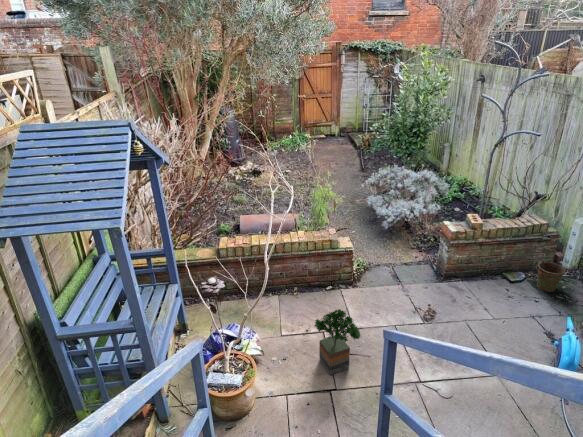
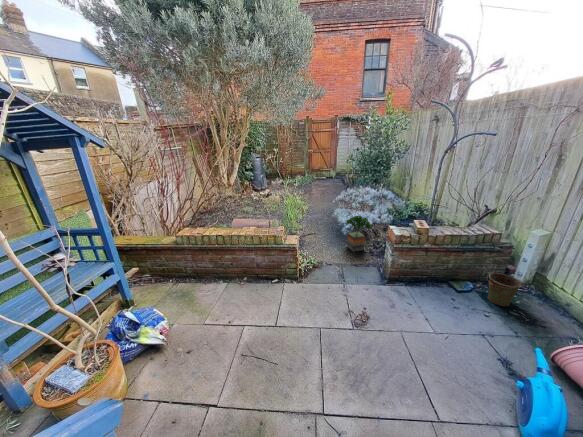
potted tree: present [315,309,361,375] -> present [346,216,372,252]

